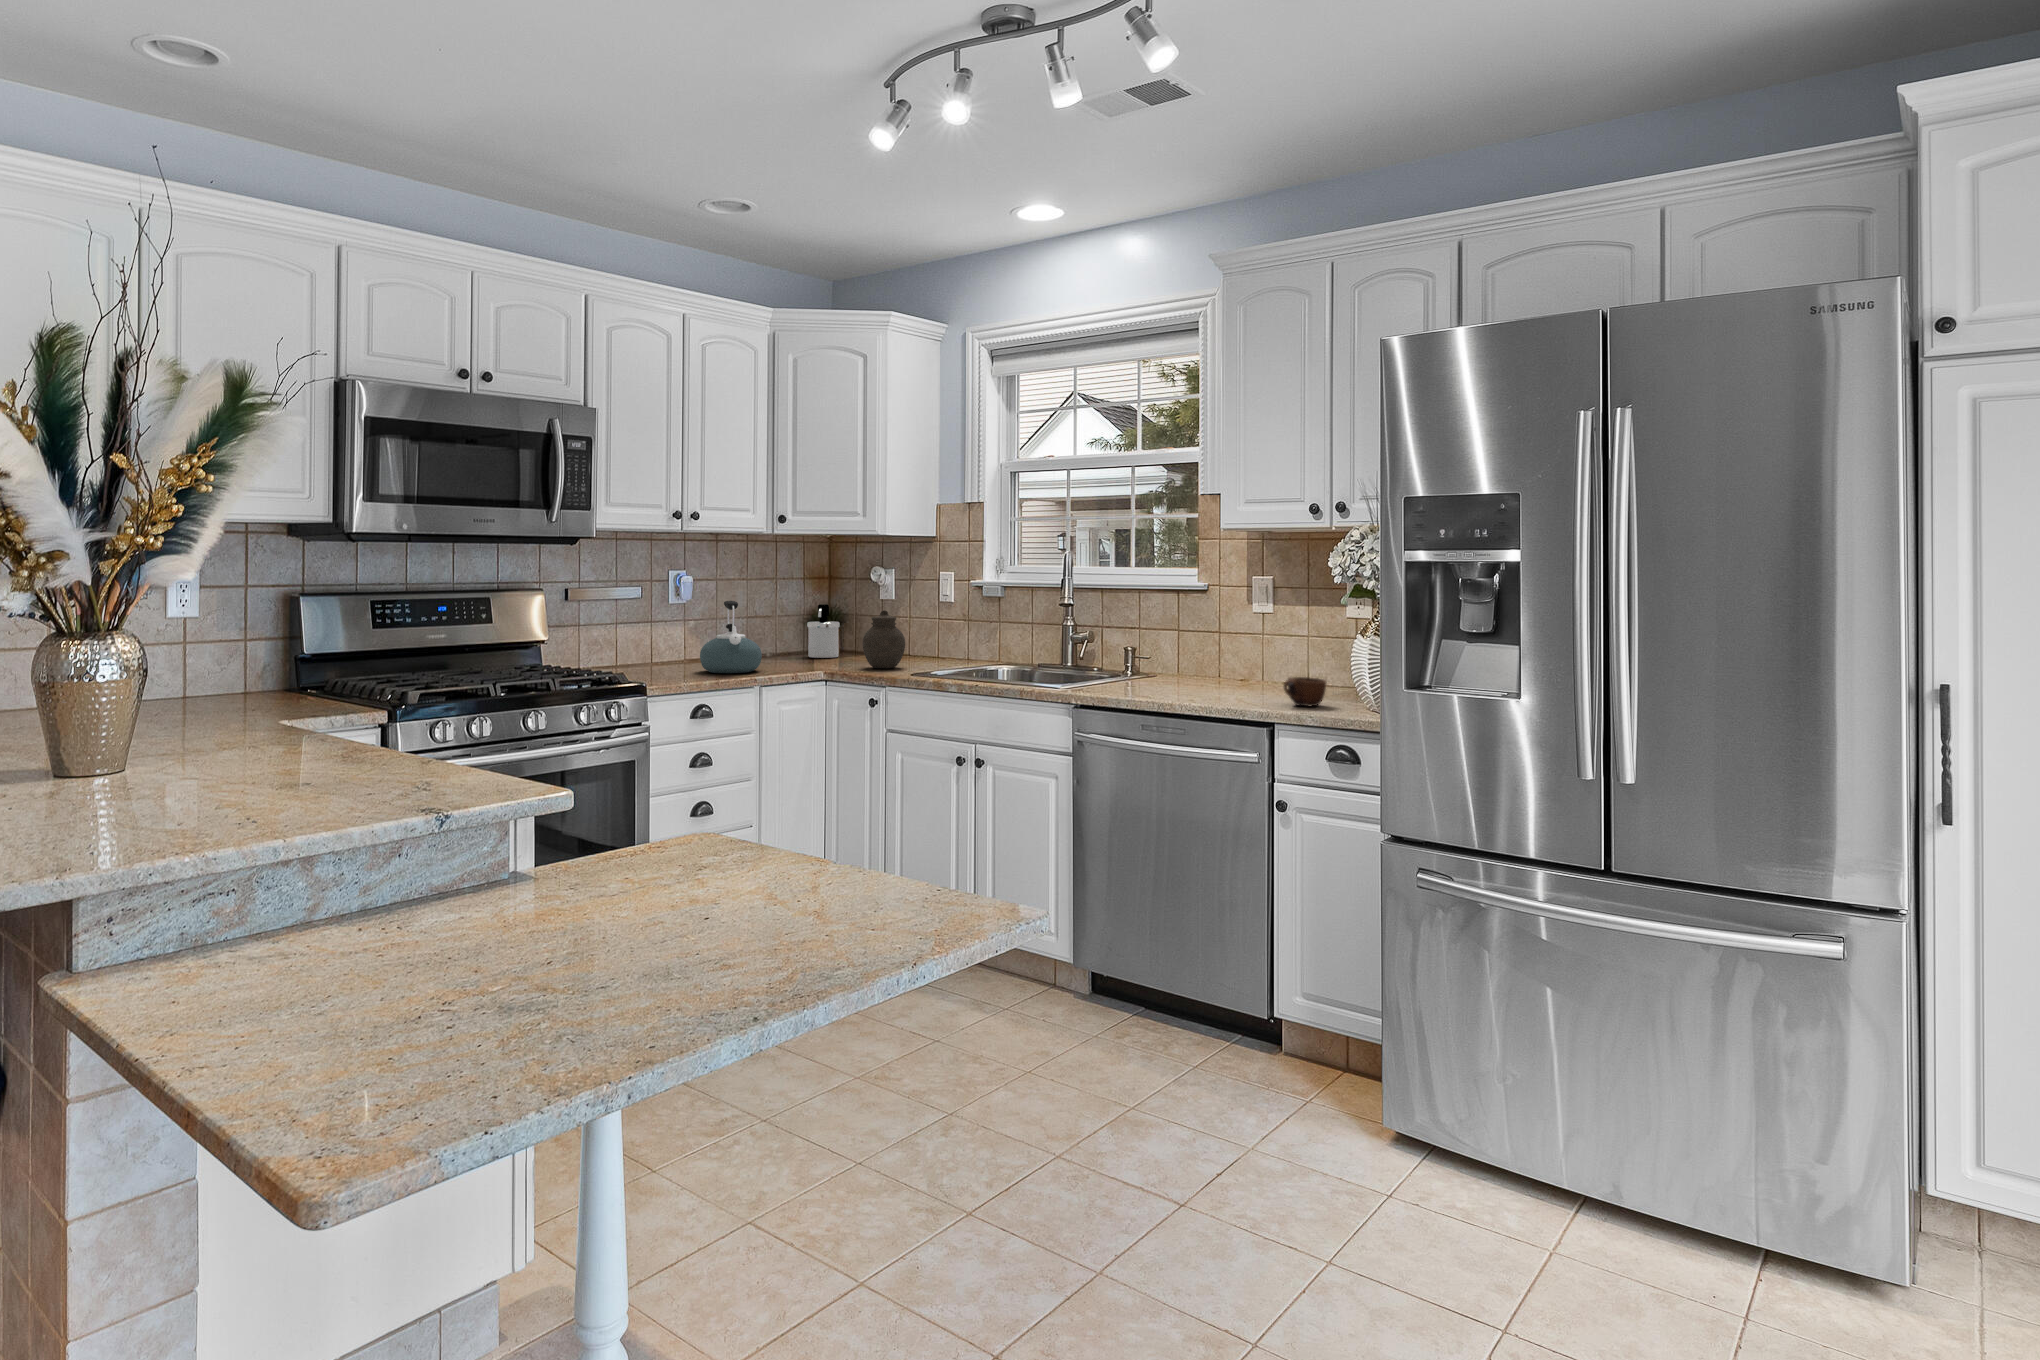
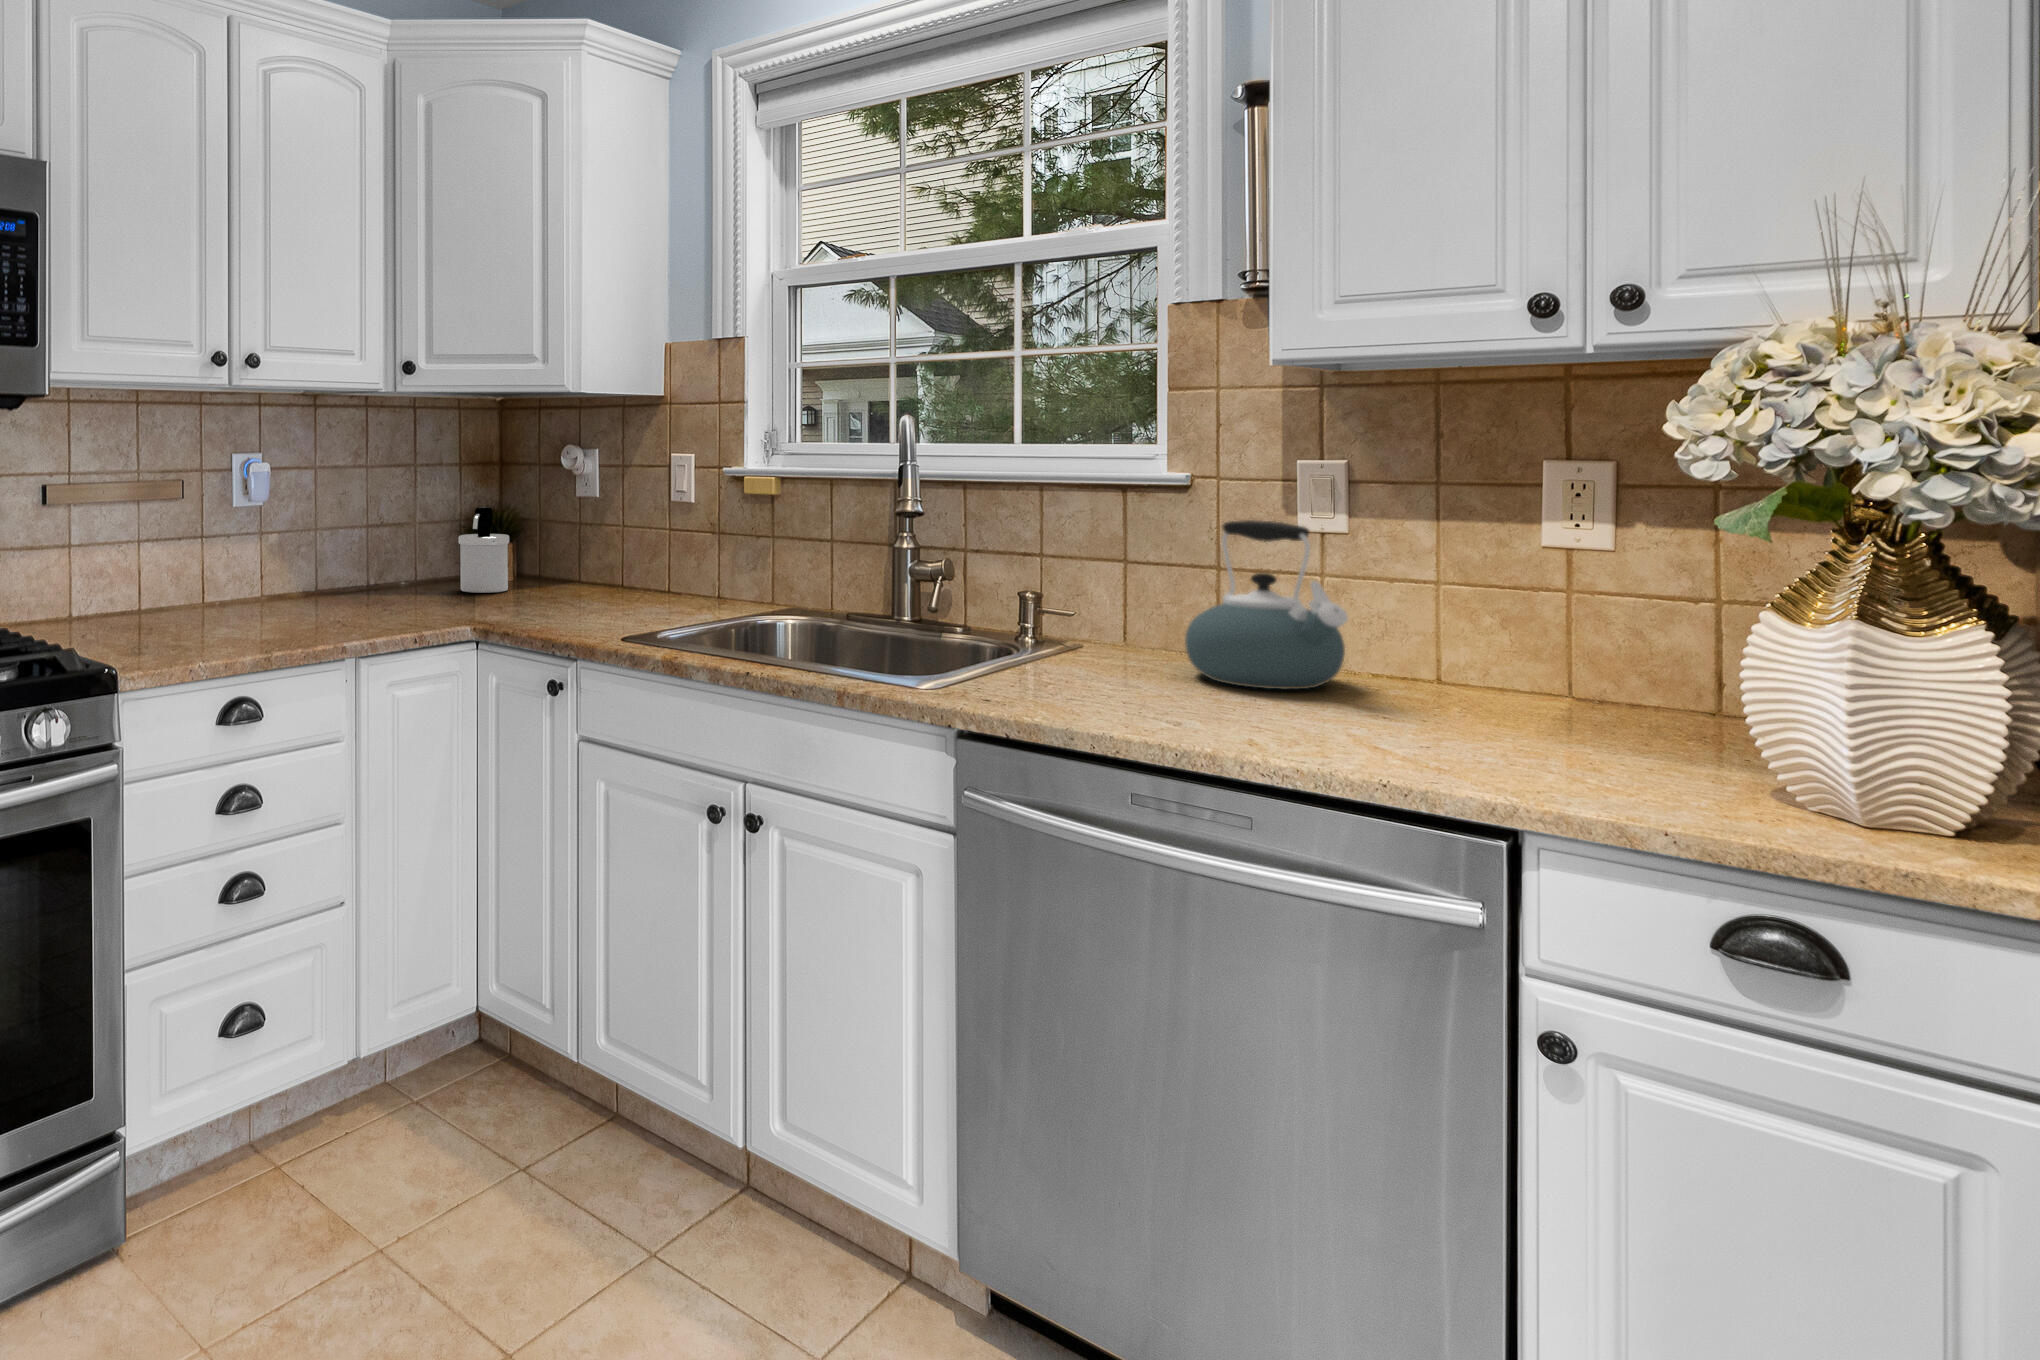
kettle: present [700,601,762,673] -> present [1185,520,1348,689]
jar: present [863,610,905,668] -> none [540,521,612,620]
mug: present [1284,677,1327,706] -> none [1504,694,1621,772]

